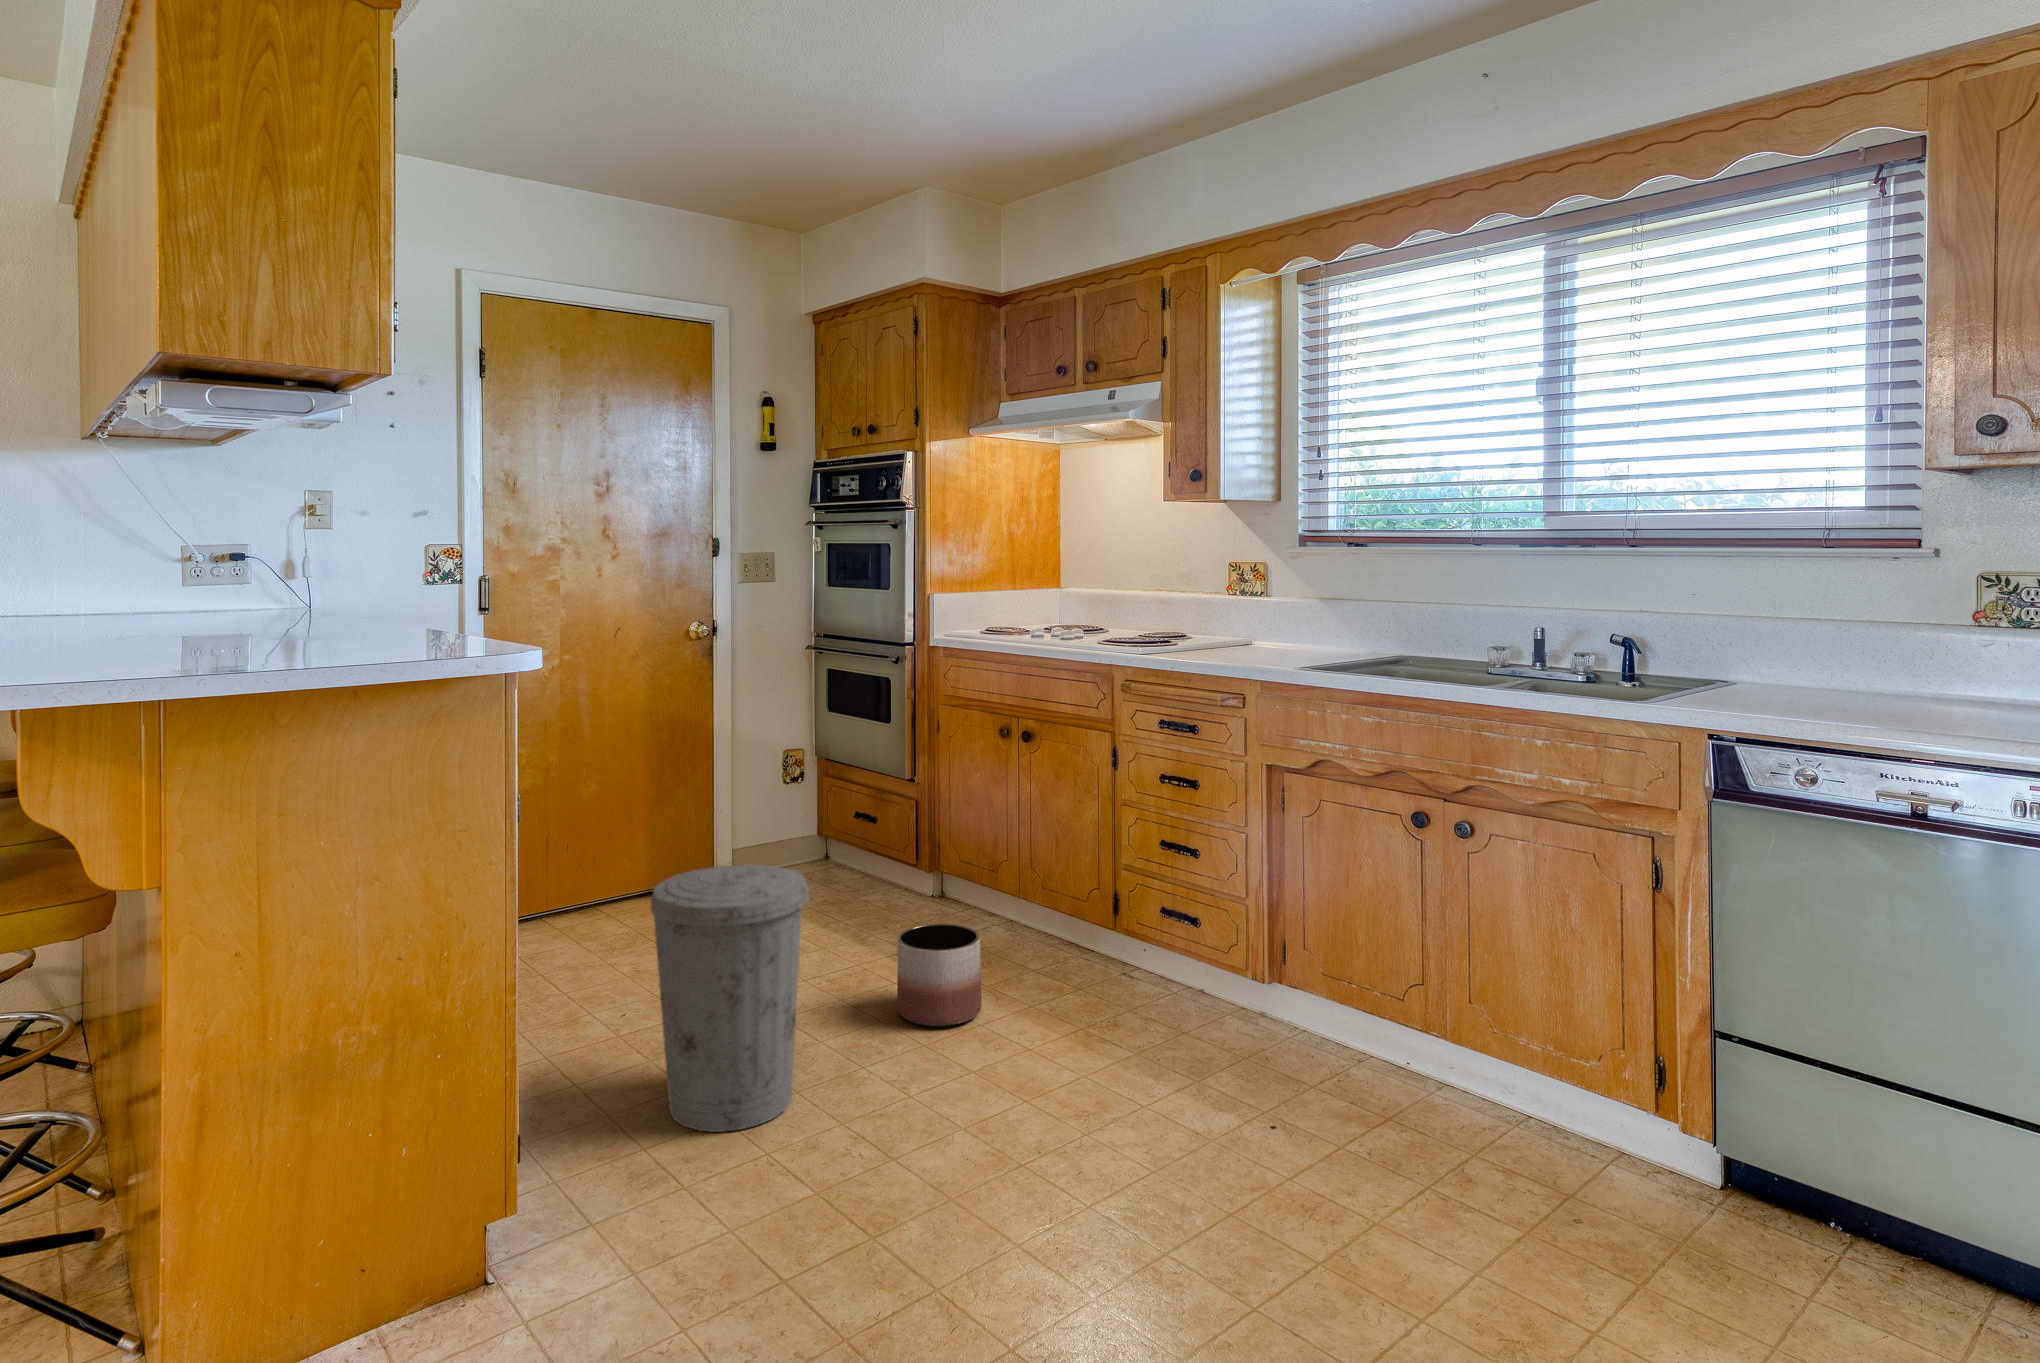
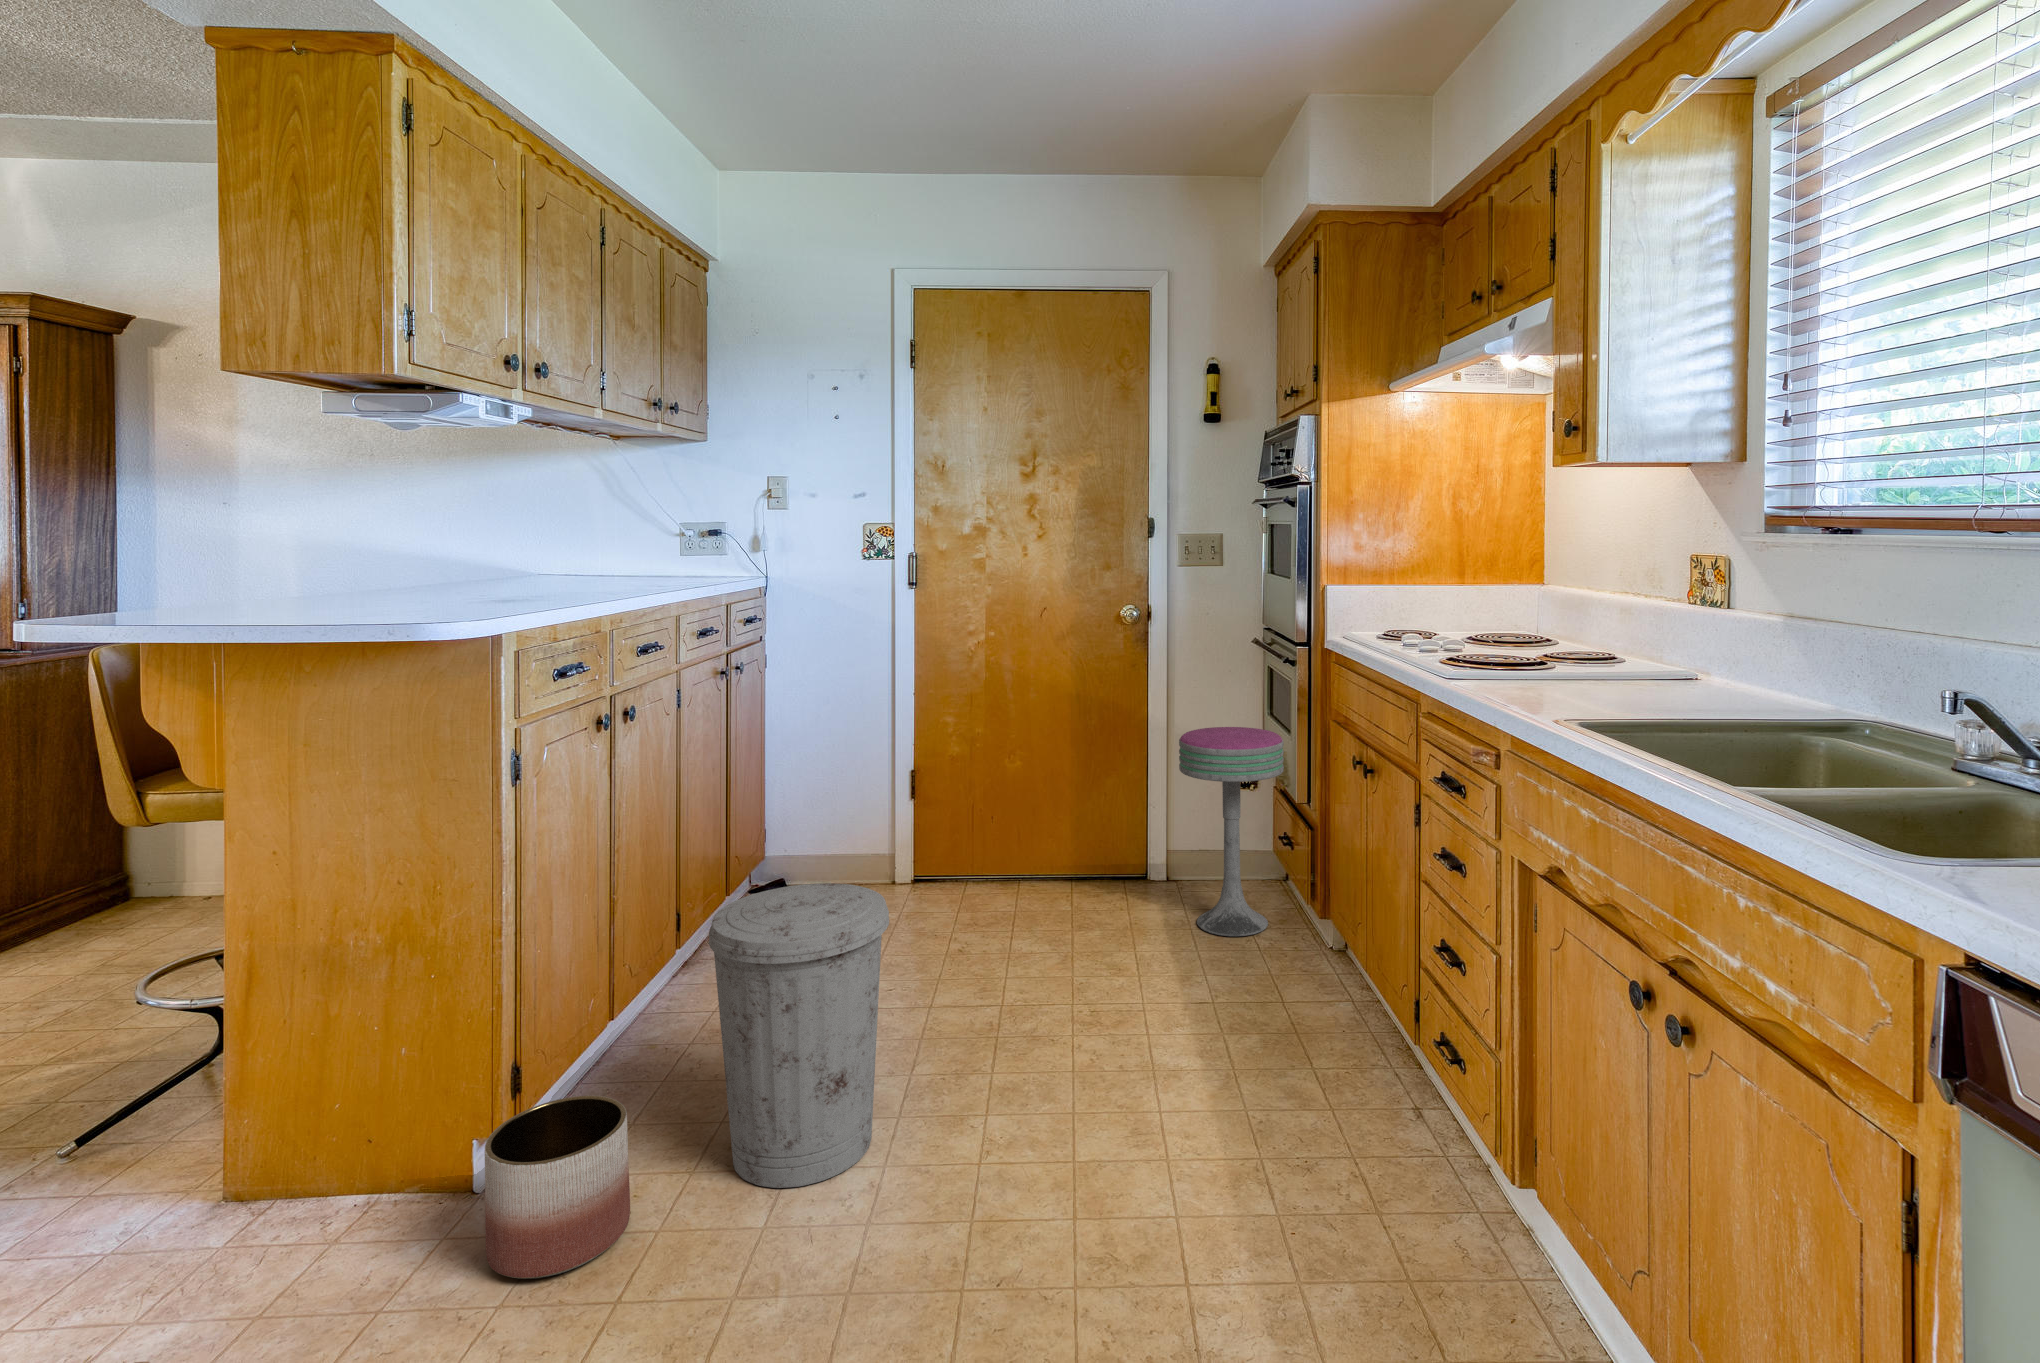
bar stool: none [788,723,880,904] -> present [1179,727,1284,936]
planter: present [897,924,982,1027] -> present [485,1096,630,1279]

